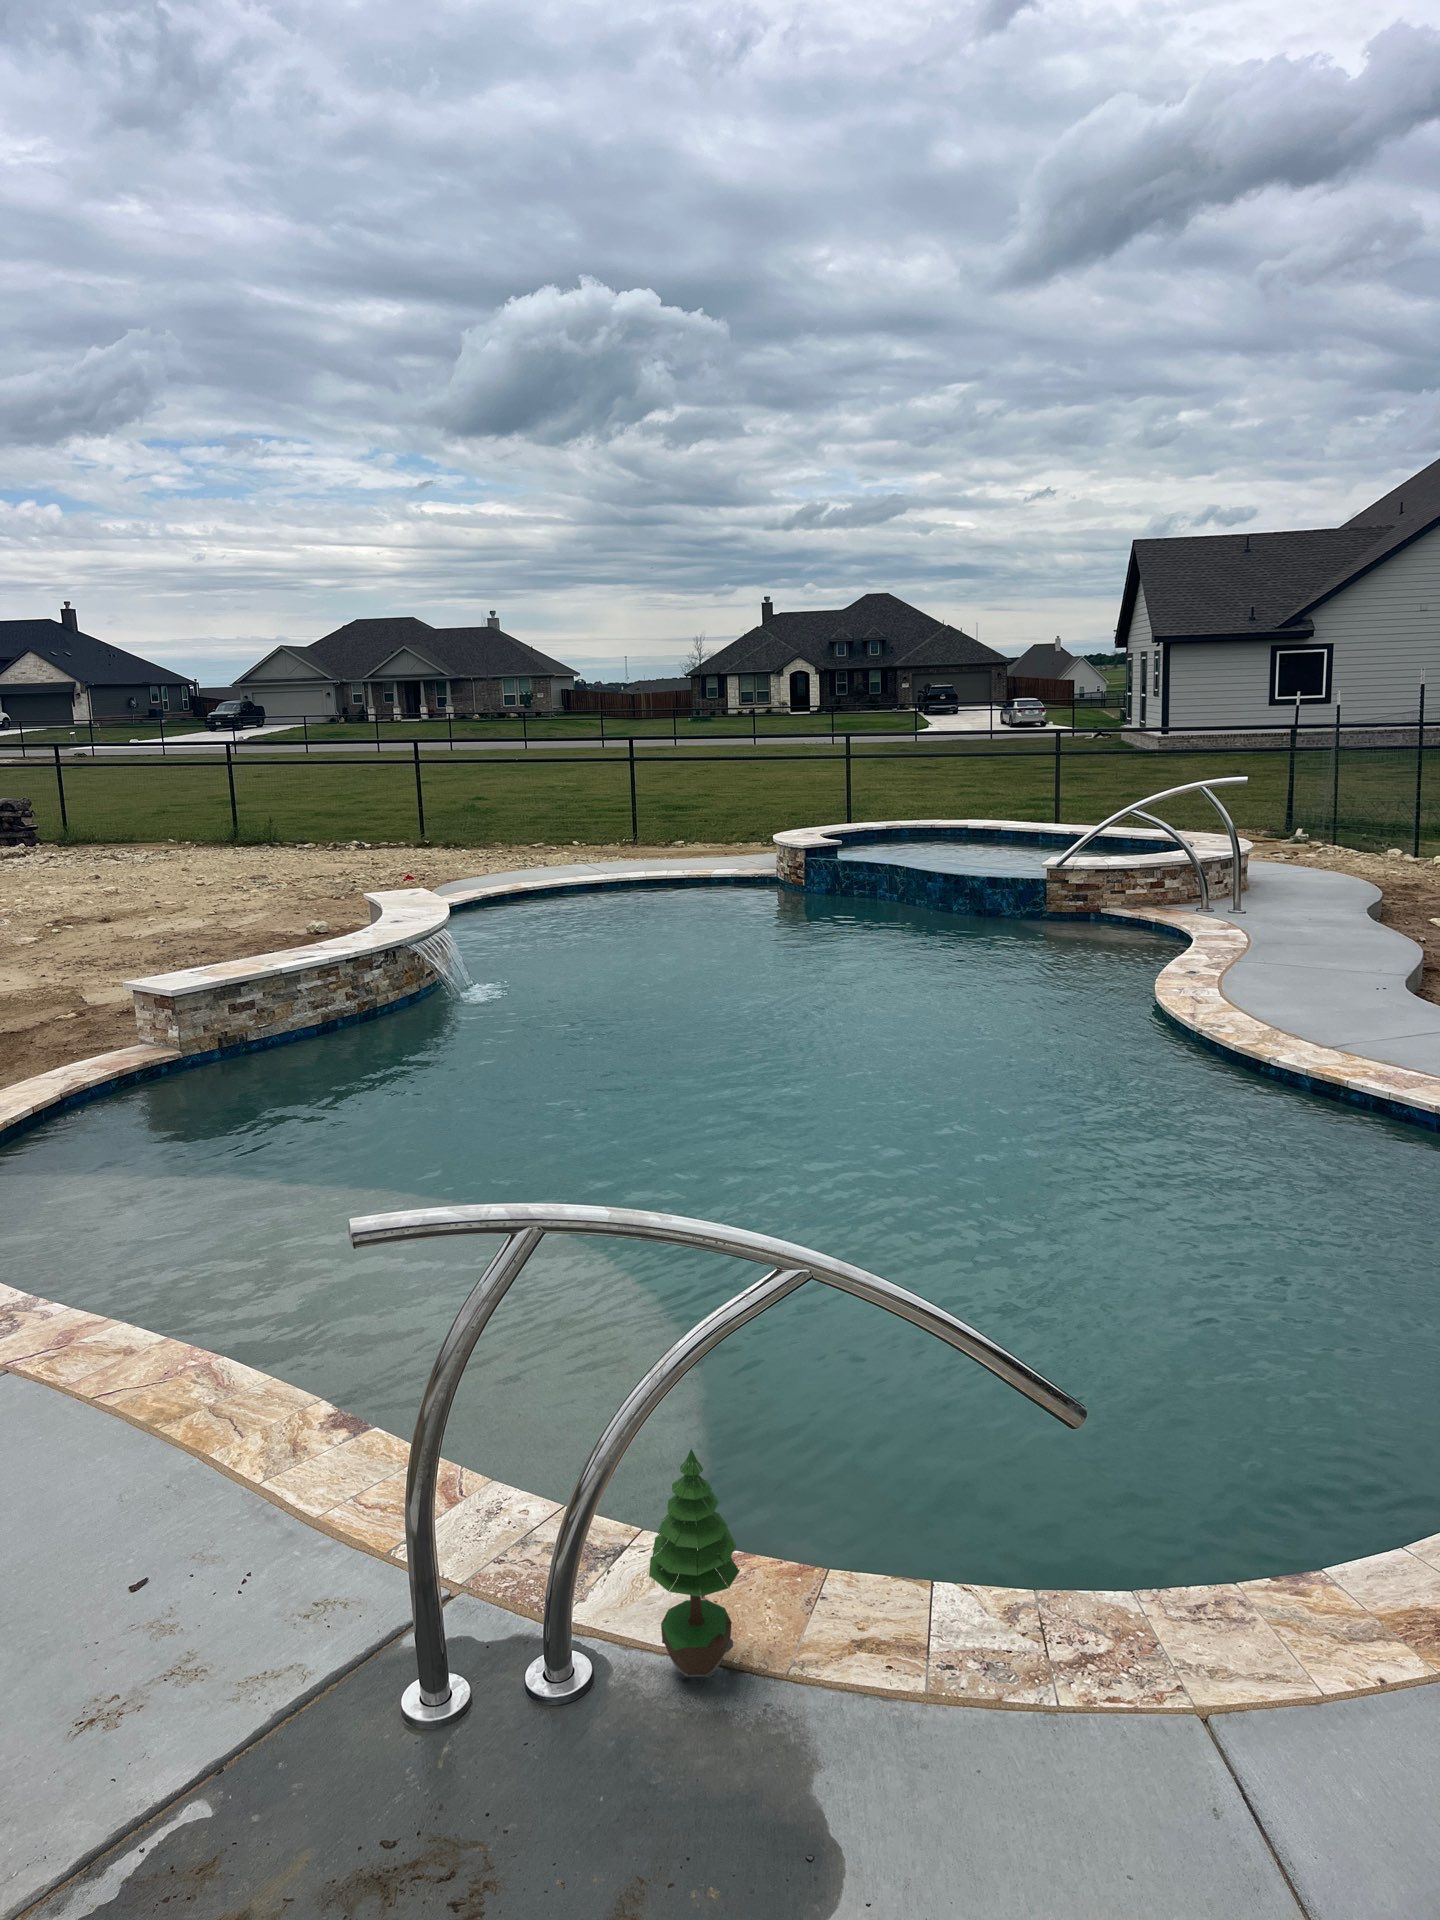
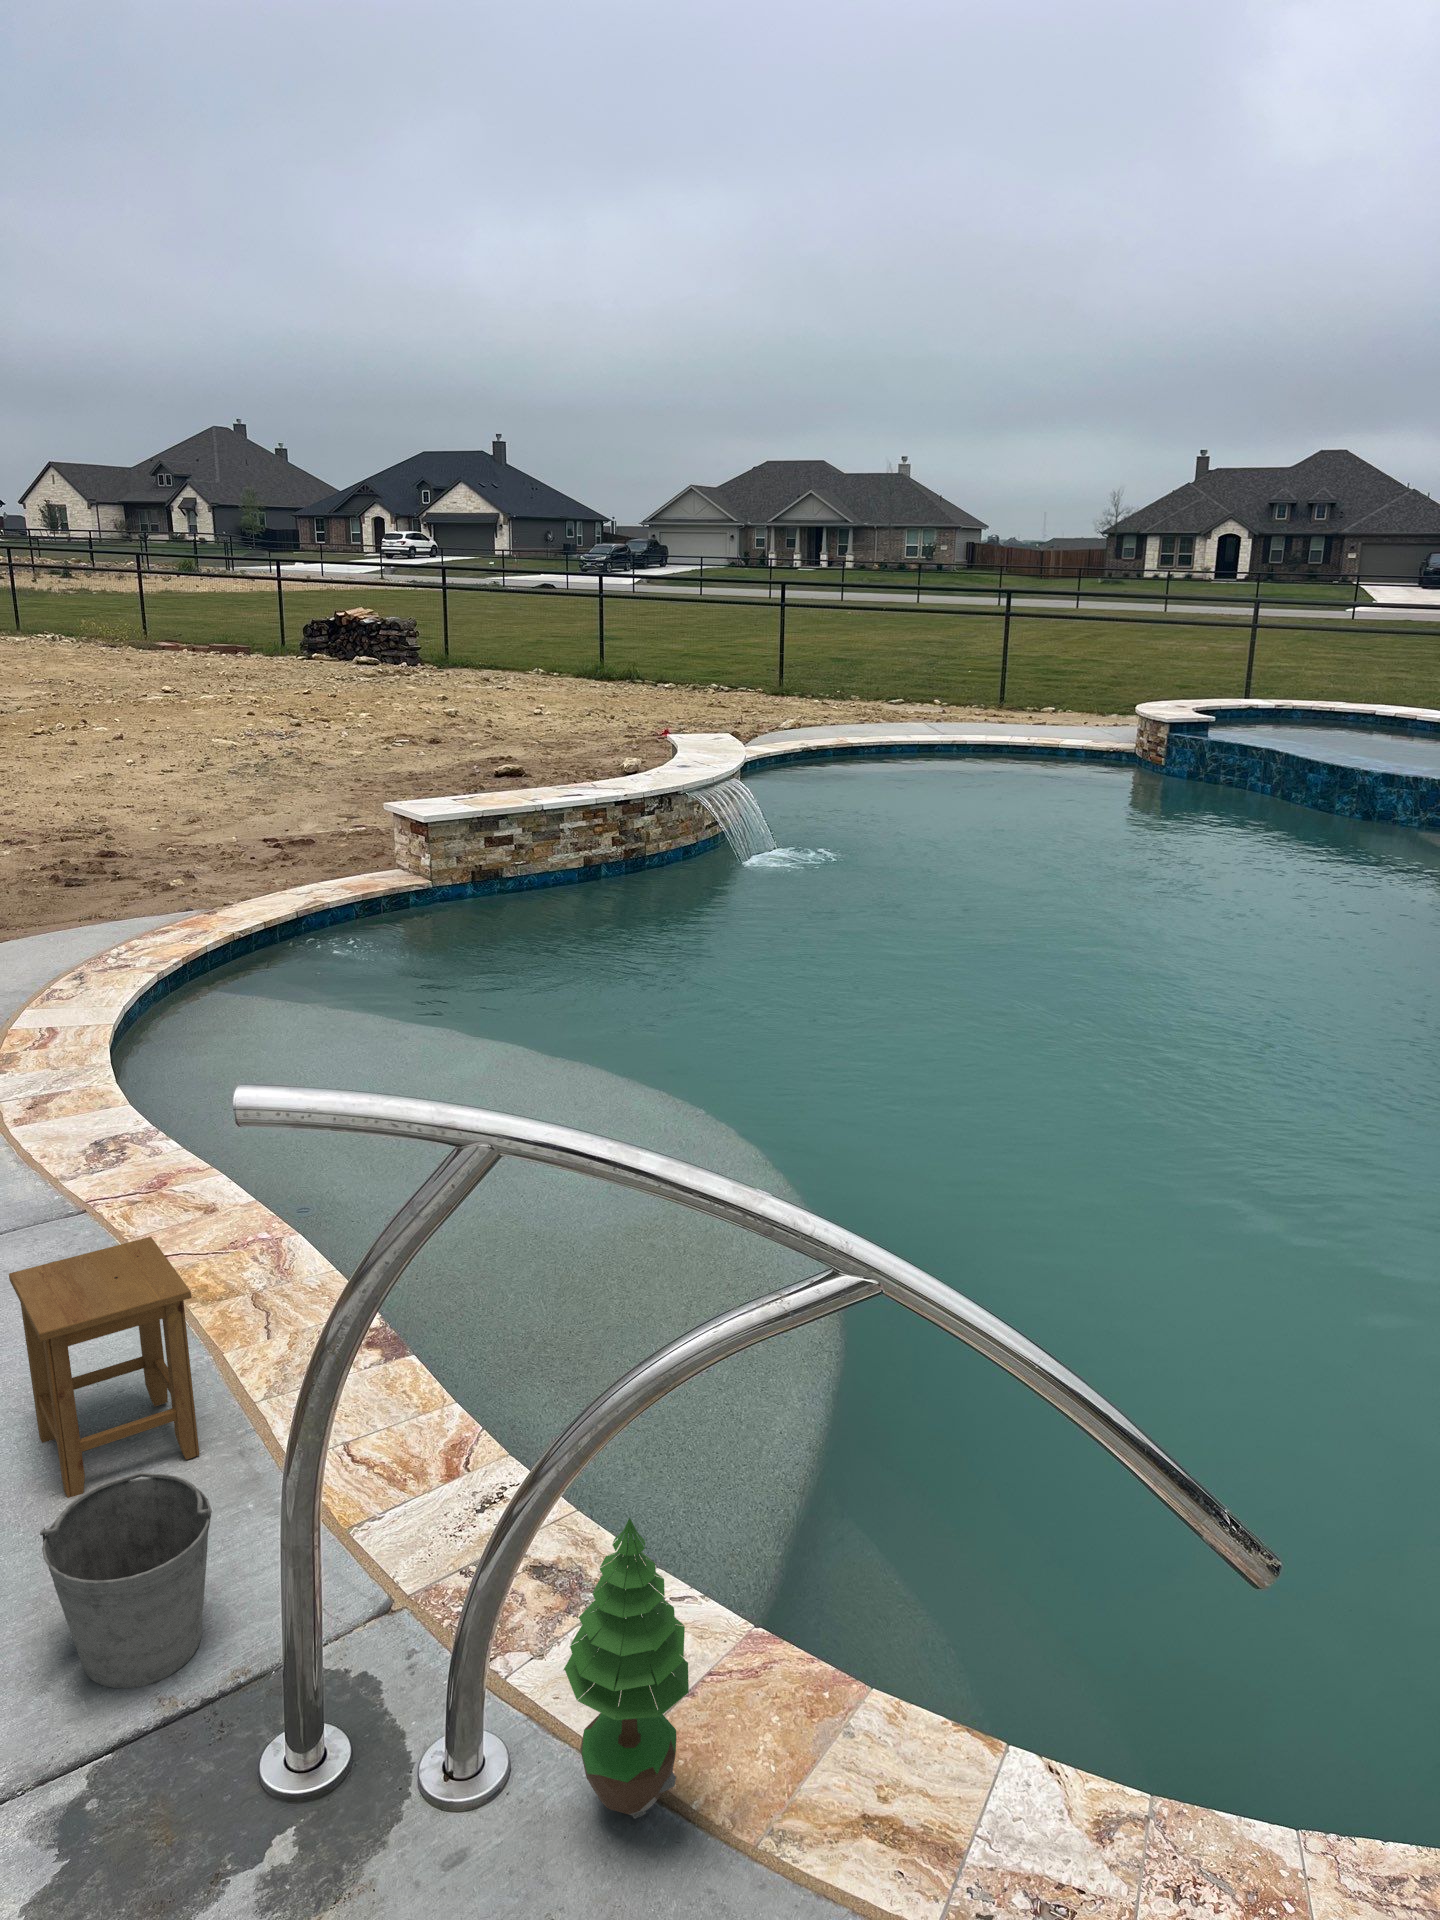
stool: none [51,1356,233,1589] -> present [9,1237,199,1498]
bucket: none [187,1525,322,1704] -> present [40,1472,212,1688]

